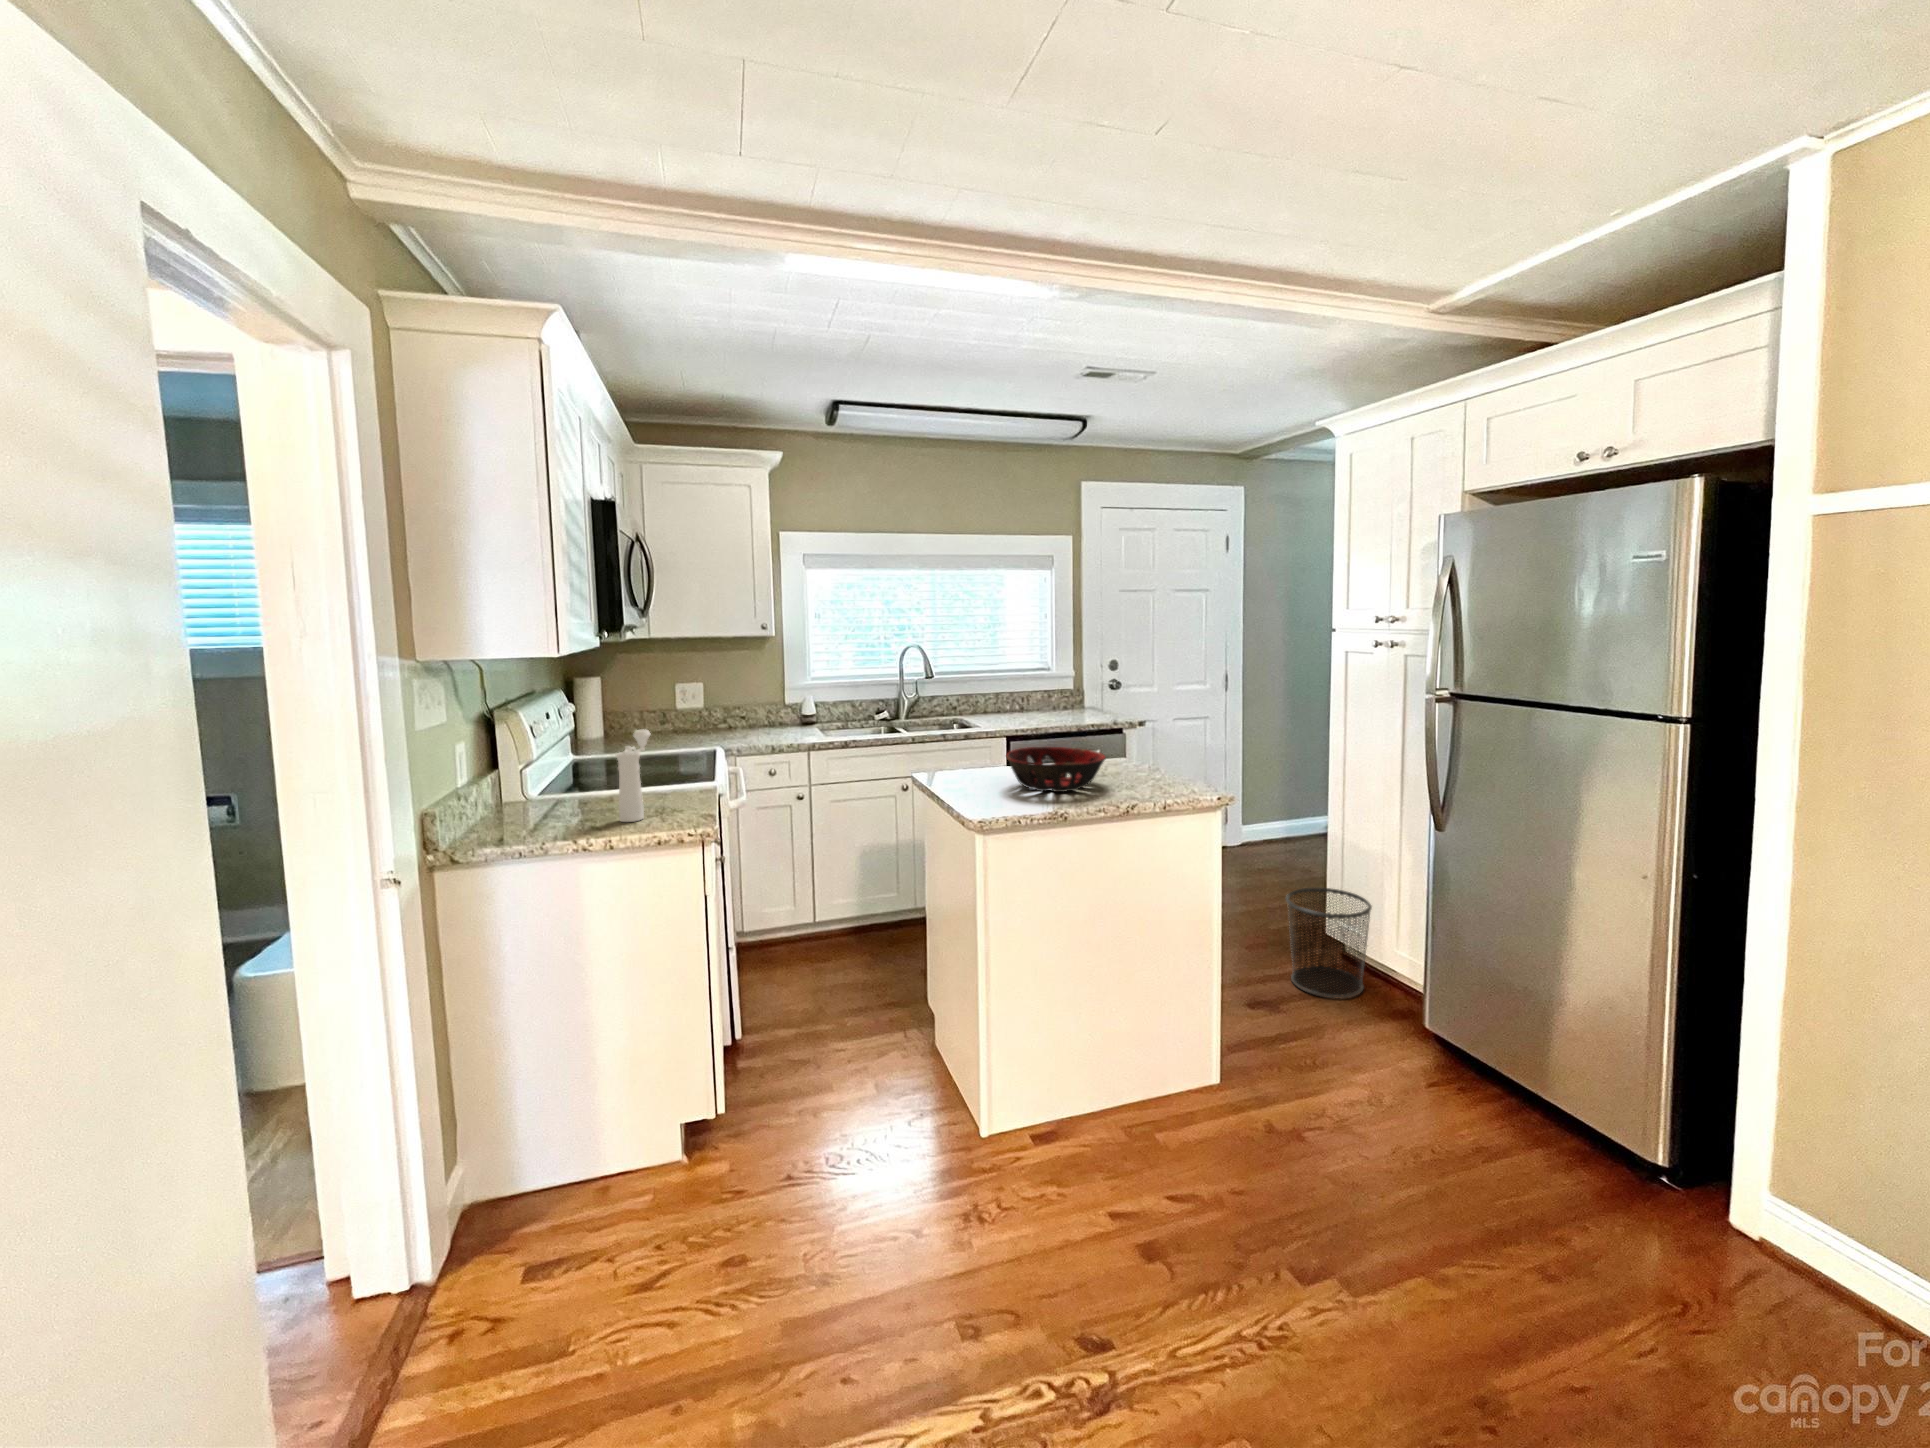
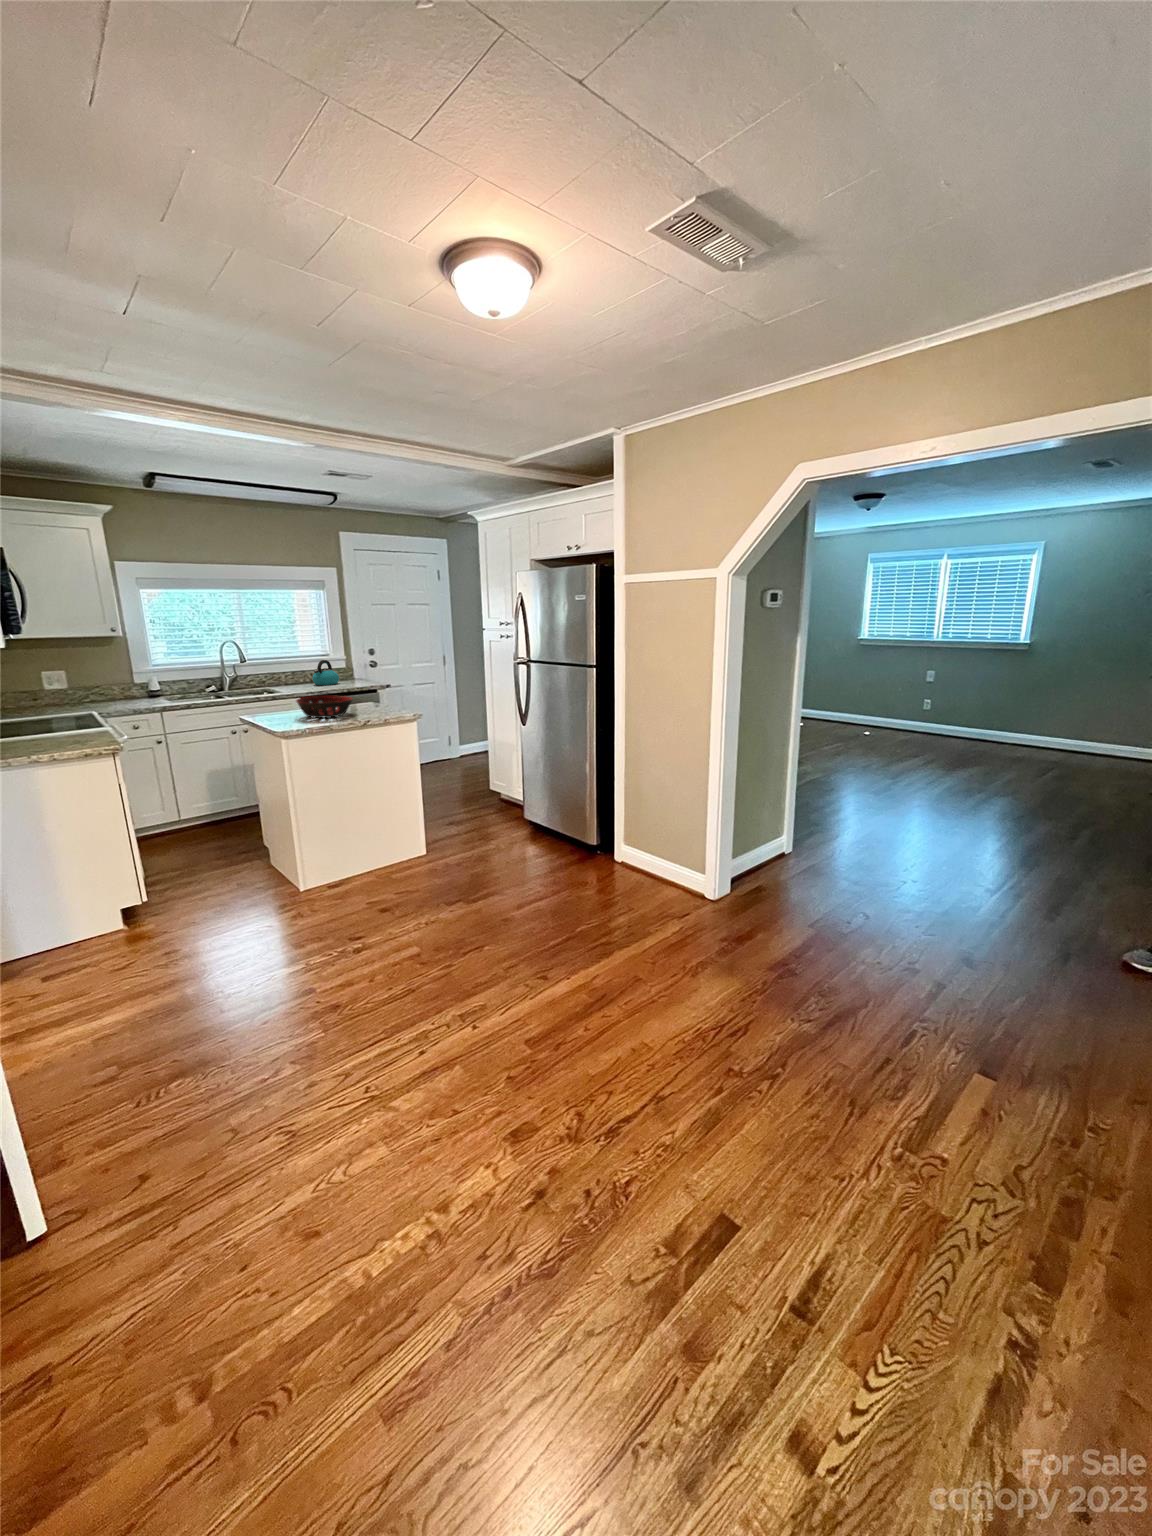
kettle: none [1023,677,1064,716] -> present [312,660,339,685]
pepper mill: present [616,729,650,822] -> none [42,694,68,747]
waste bin: present [1286,887,1372,999] -> none [465,765,506,817]

